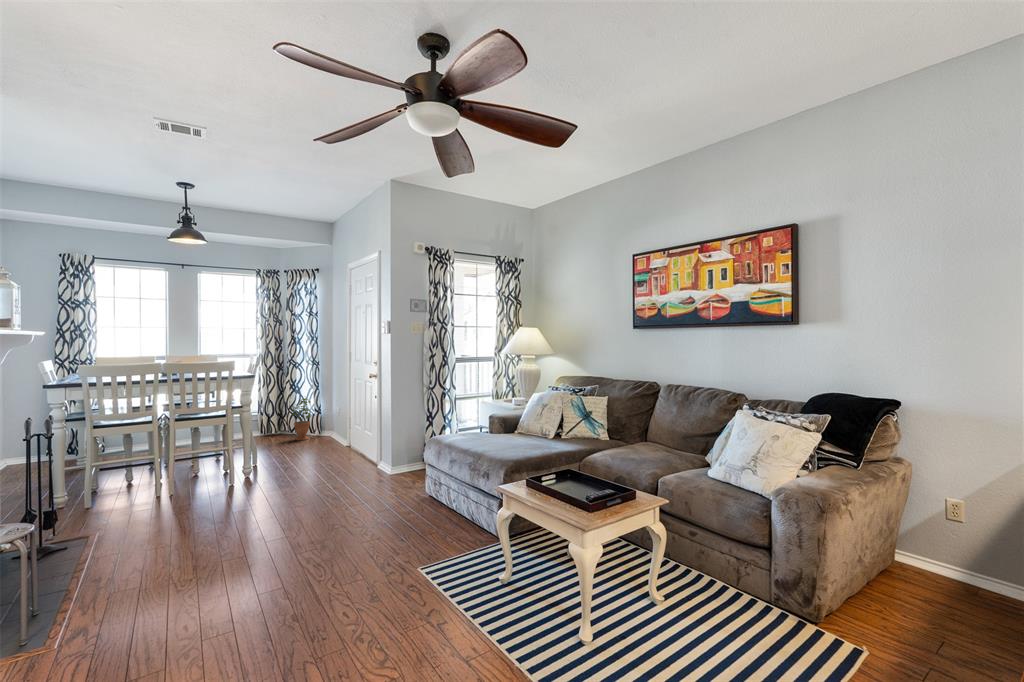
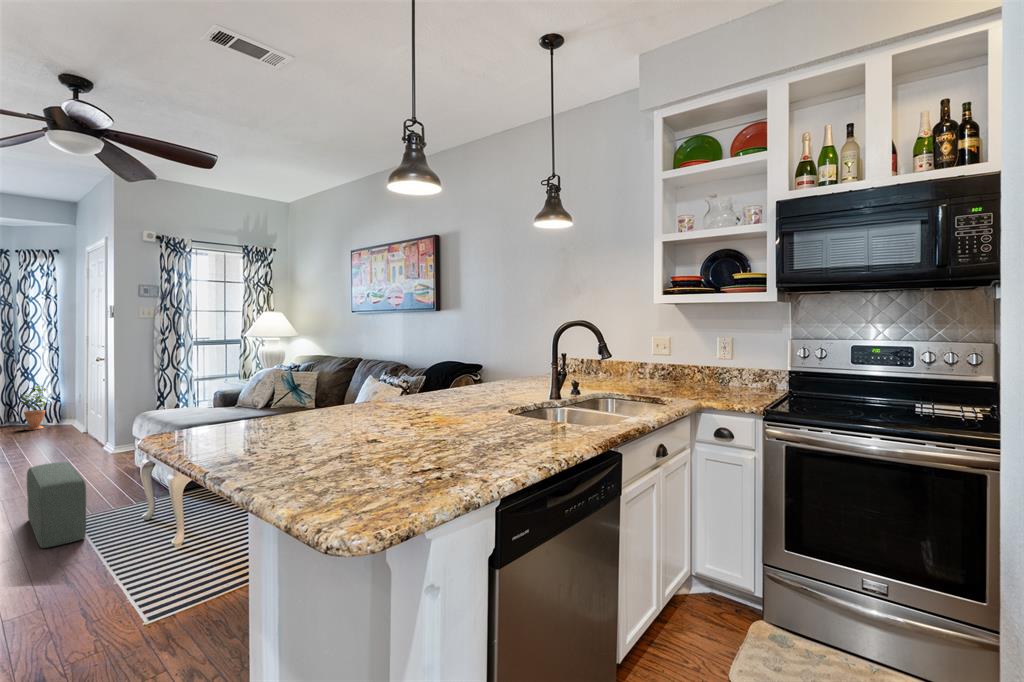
pouf: none [373,509,462,641] -> present [27,462,86,548]

